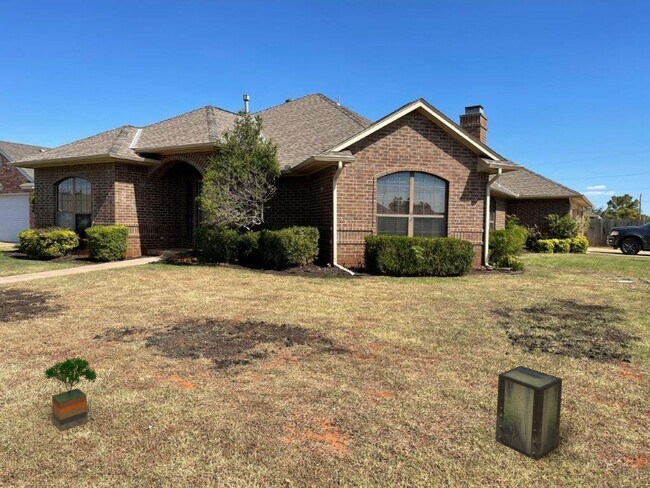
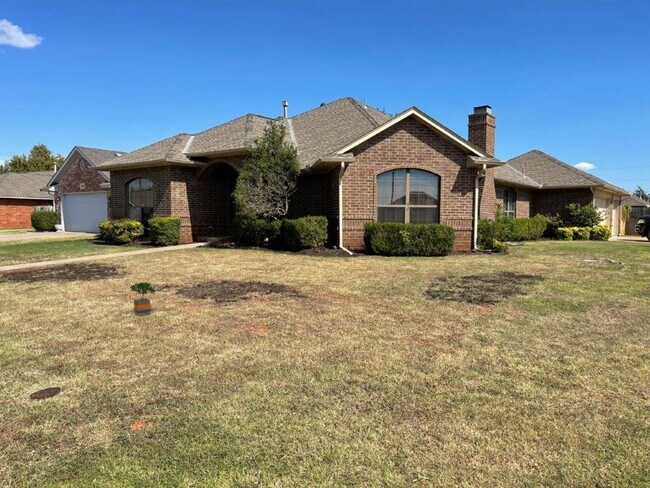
storage box: present [495,366,562,461] -> none [355,288,387,332]

